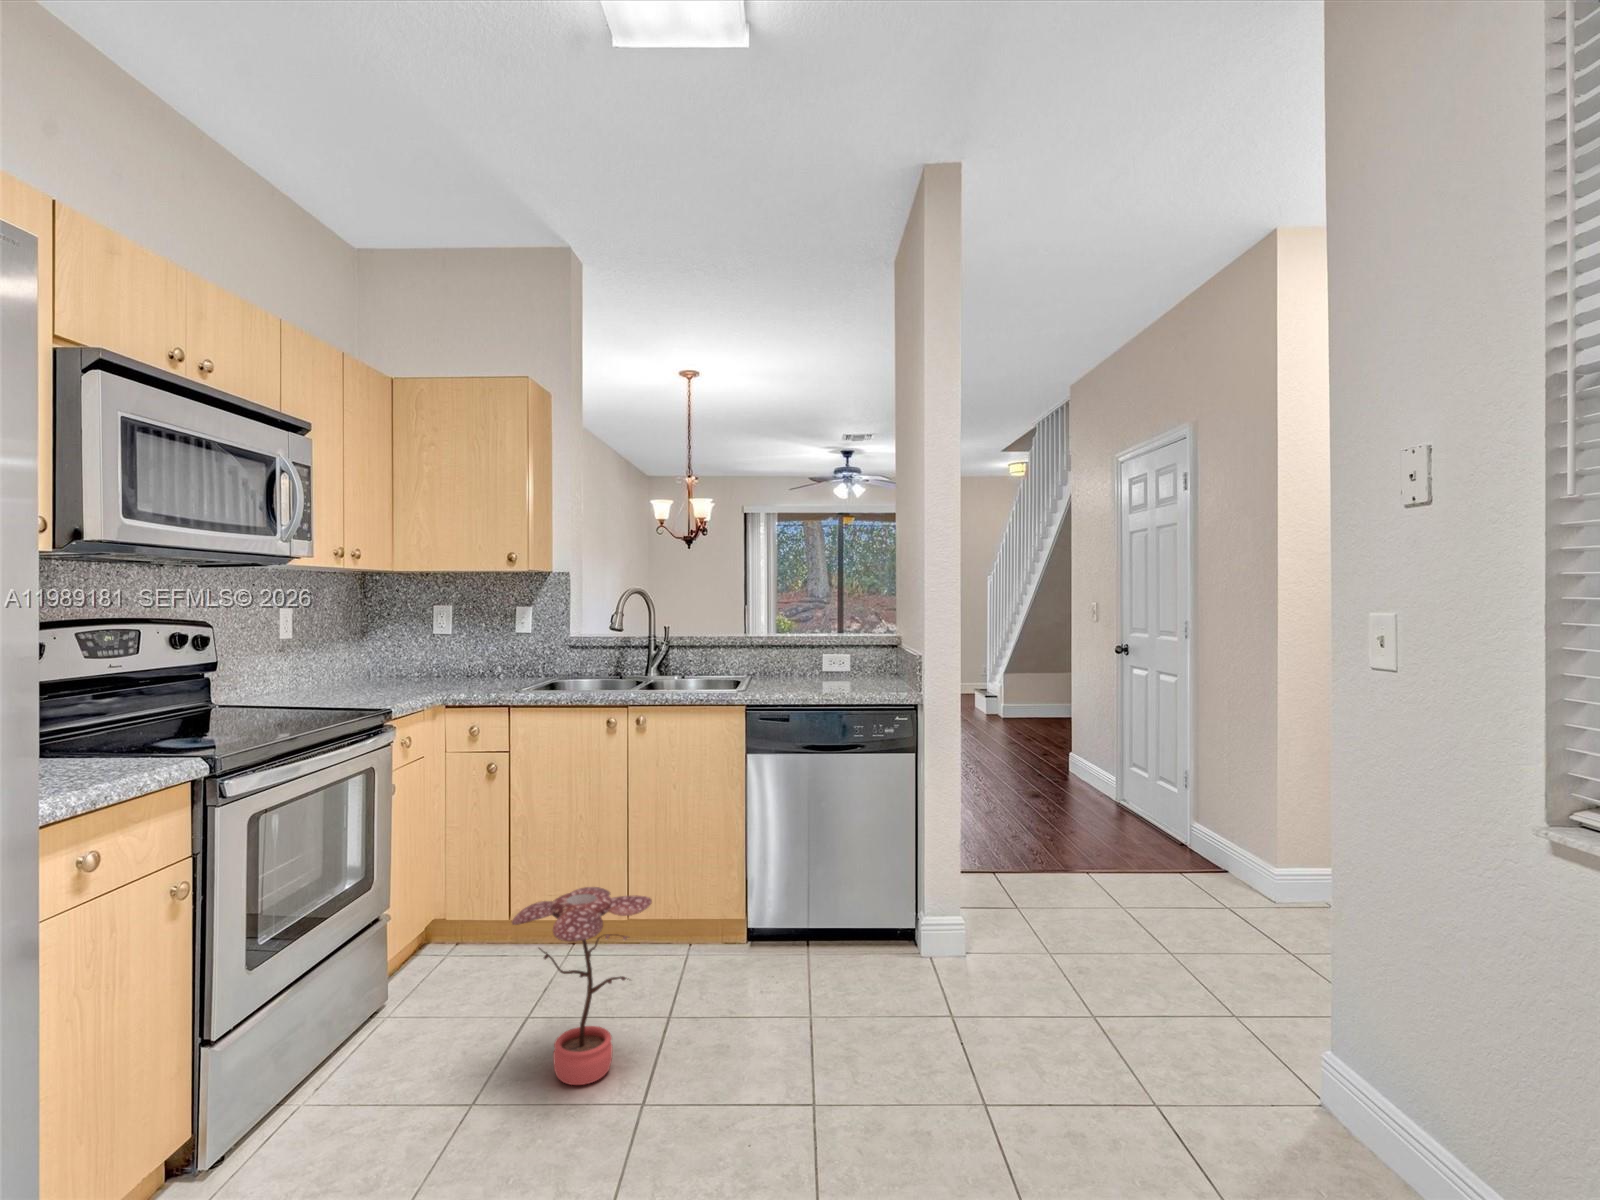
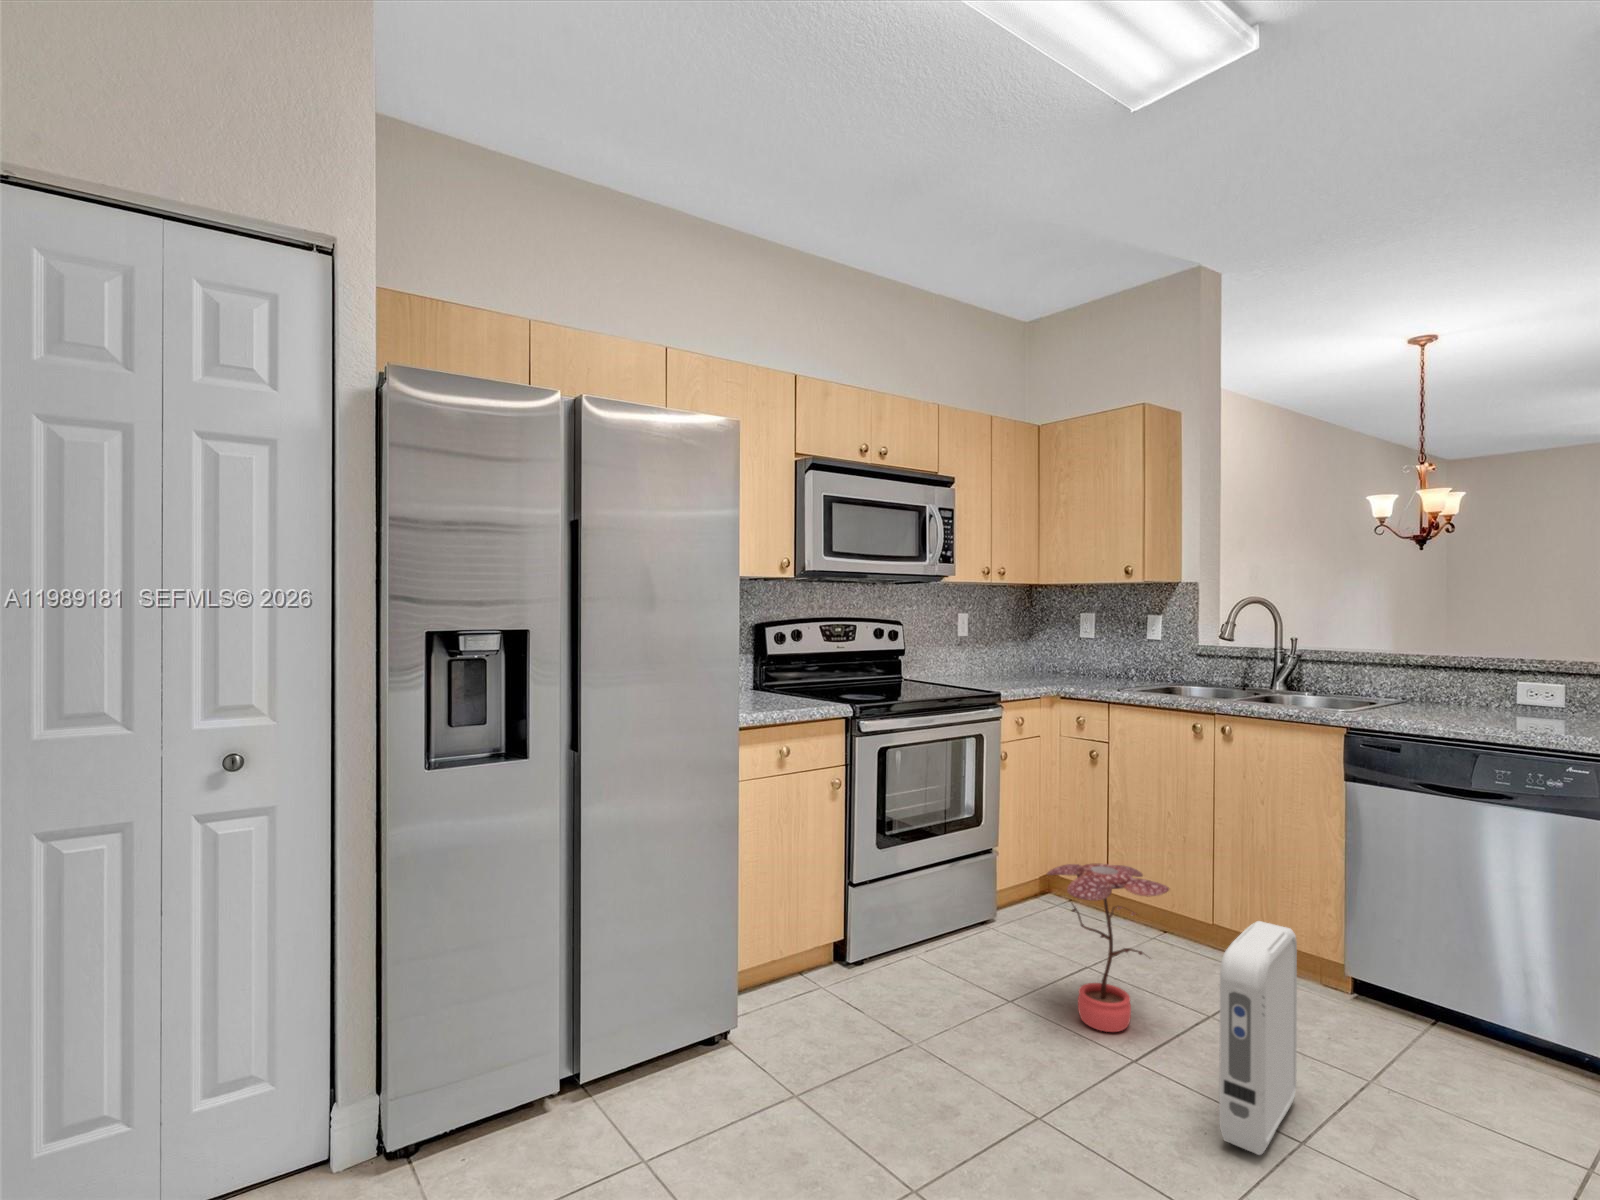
air purifier: none [748,903,801,1139] -> present [1219,921,1297,1155]

